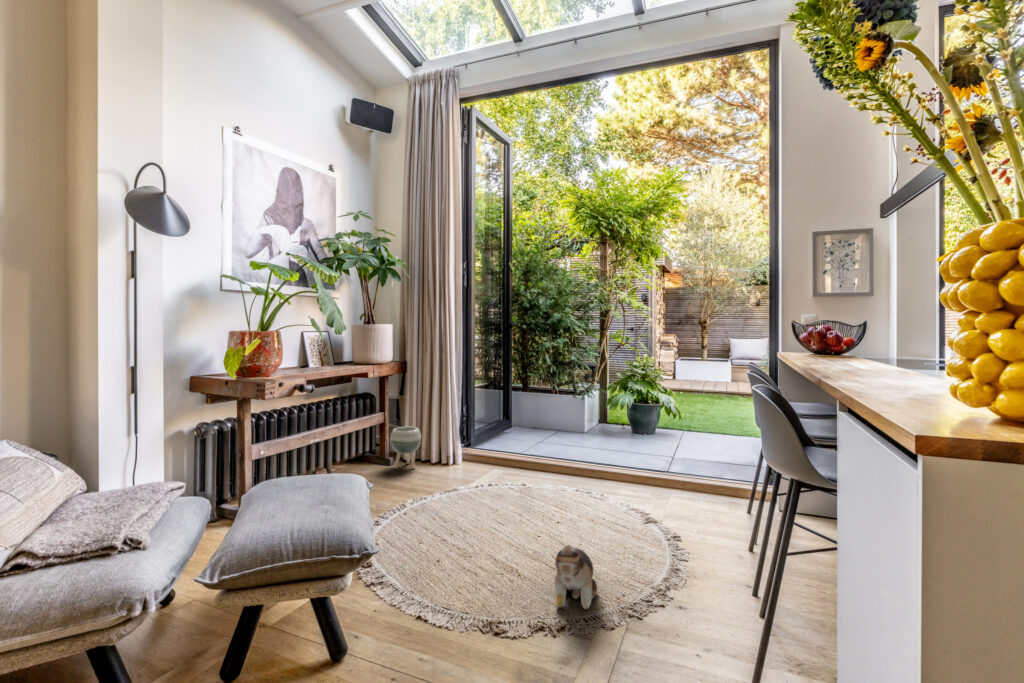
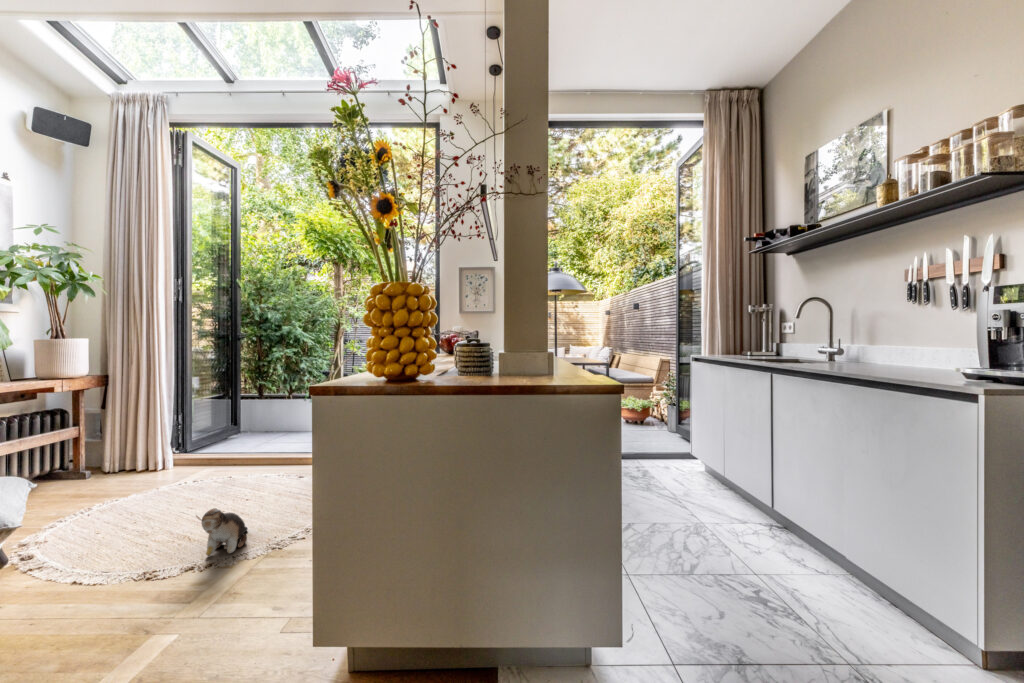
planter: present [390,427,421,468] -> none [84,439,123,481]

